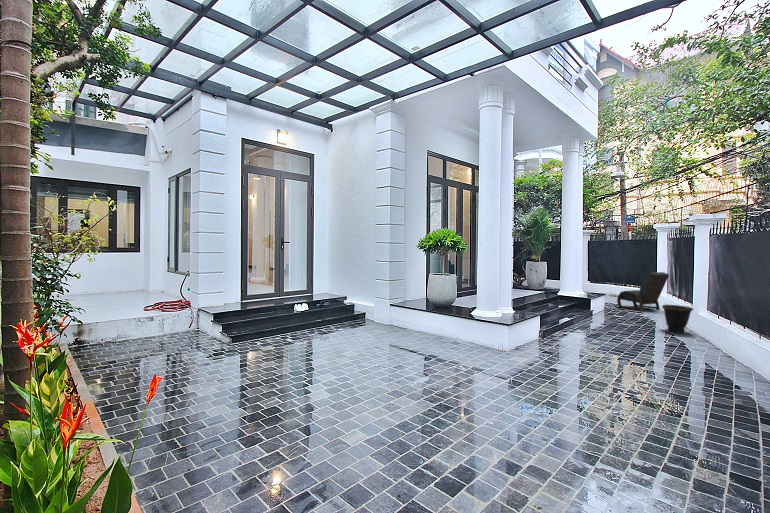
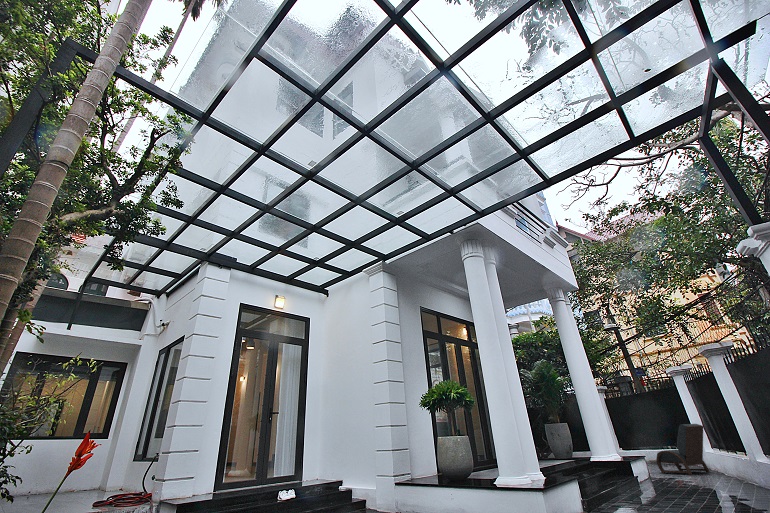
bucket: present [662,305,693,334] -> none [707,453,757,492]

